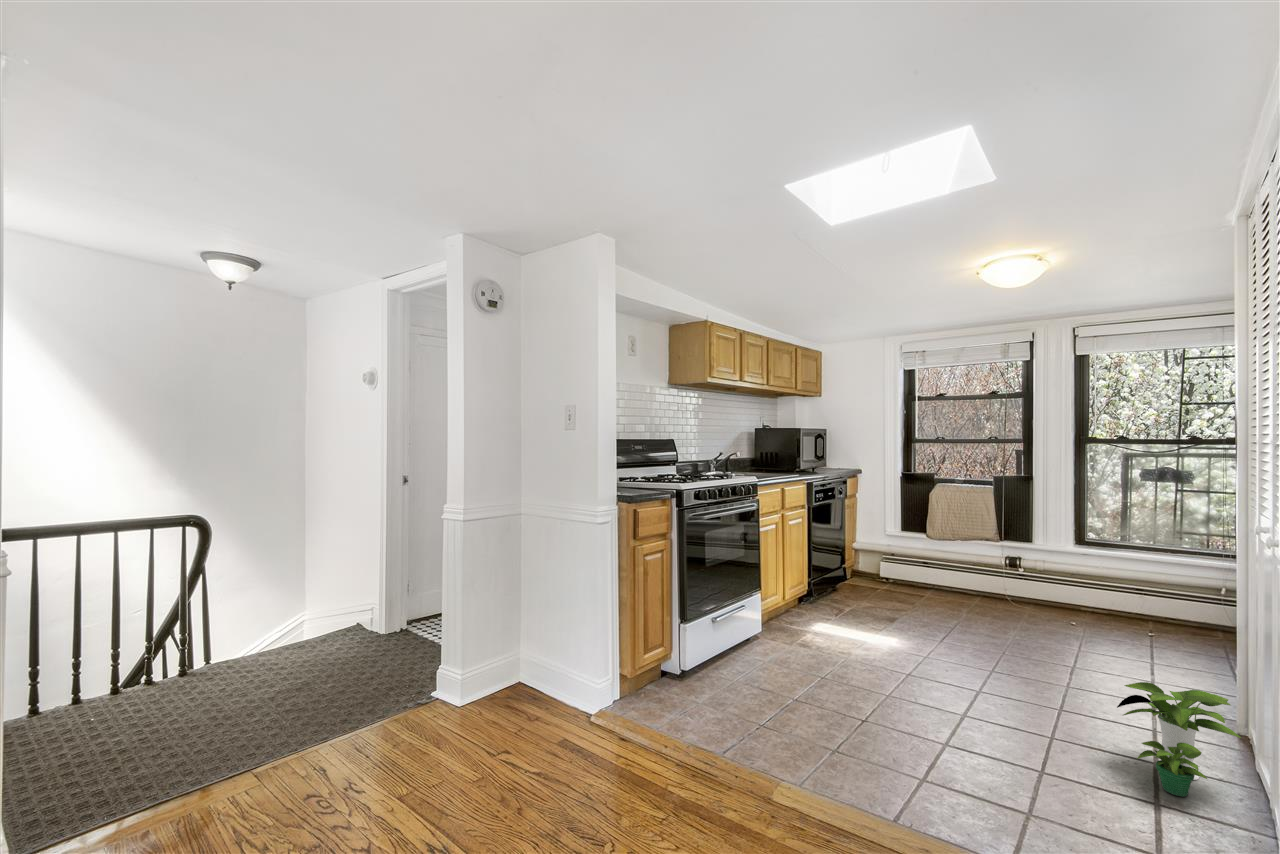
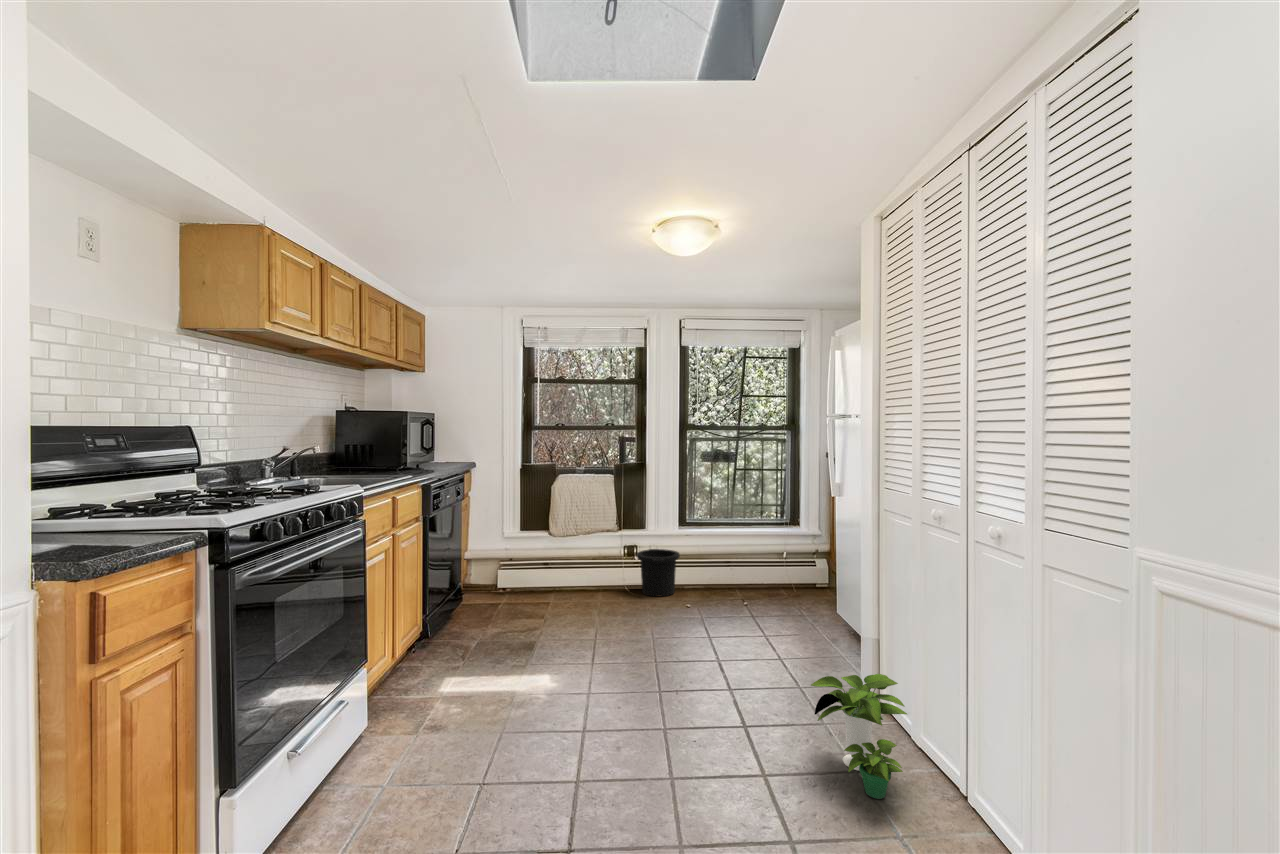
trash can: none [1019,564,1072,612] -> present [637,549,680,596]

